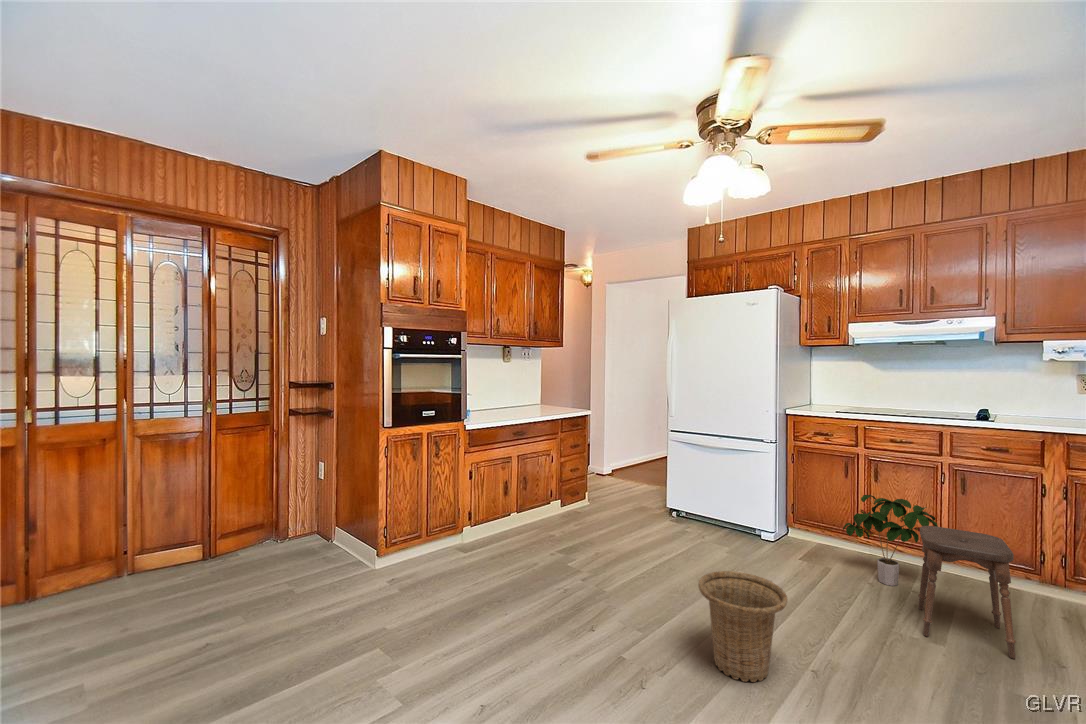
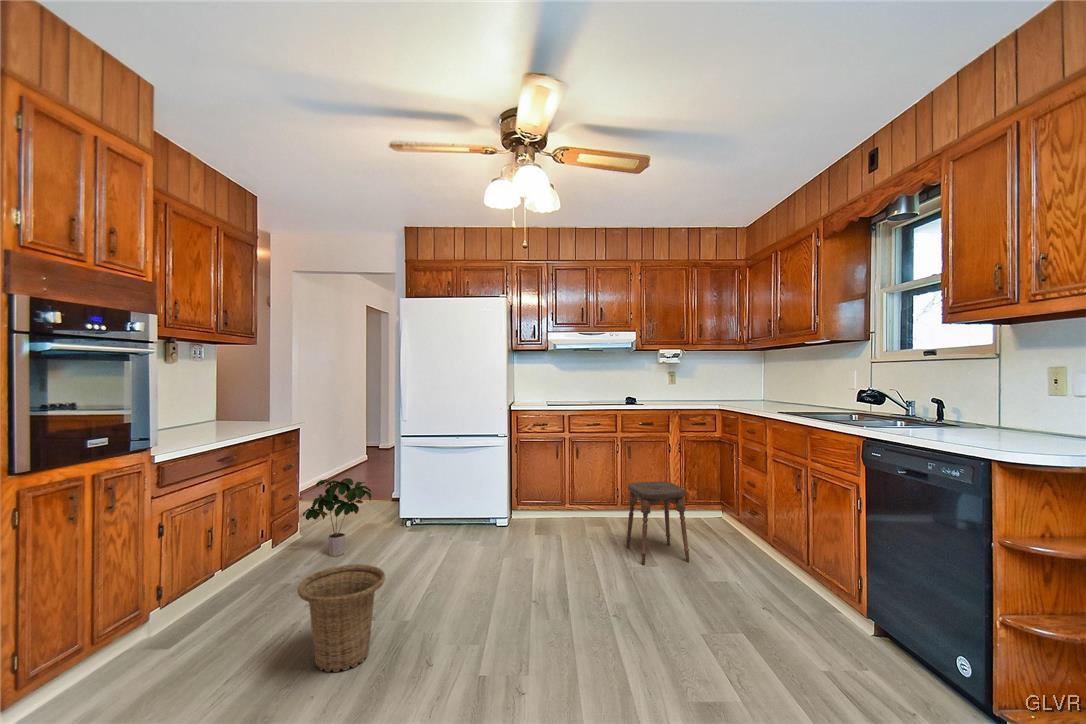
potted plant: present [843,495,938,586] -> present [303,478,371,556]
basket: present [698,571,787,682] -> present [297,564,385,672]

